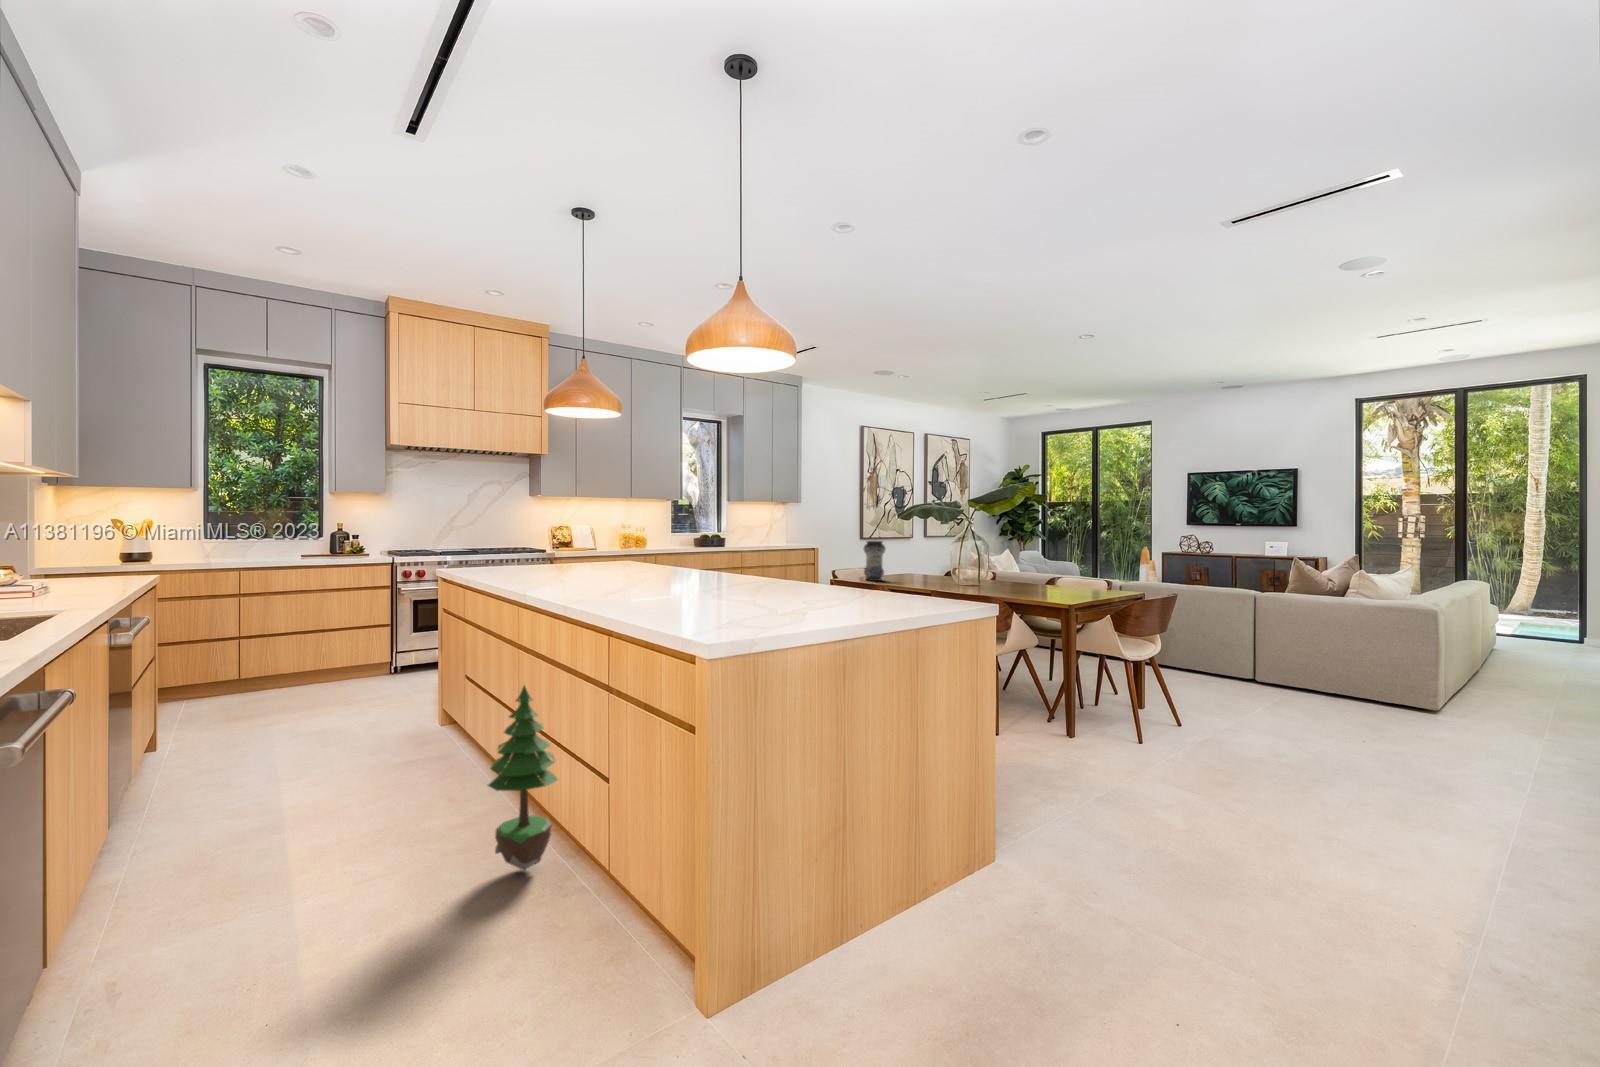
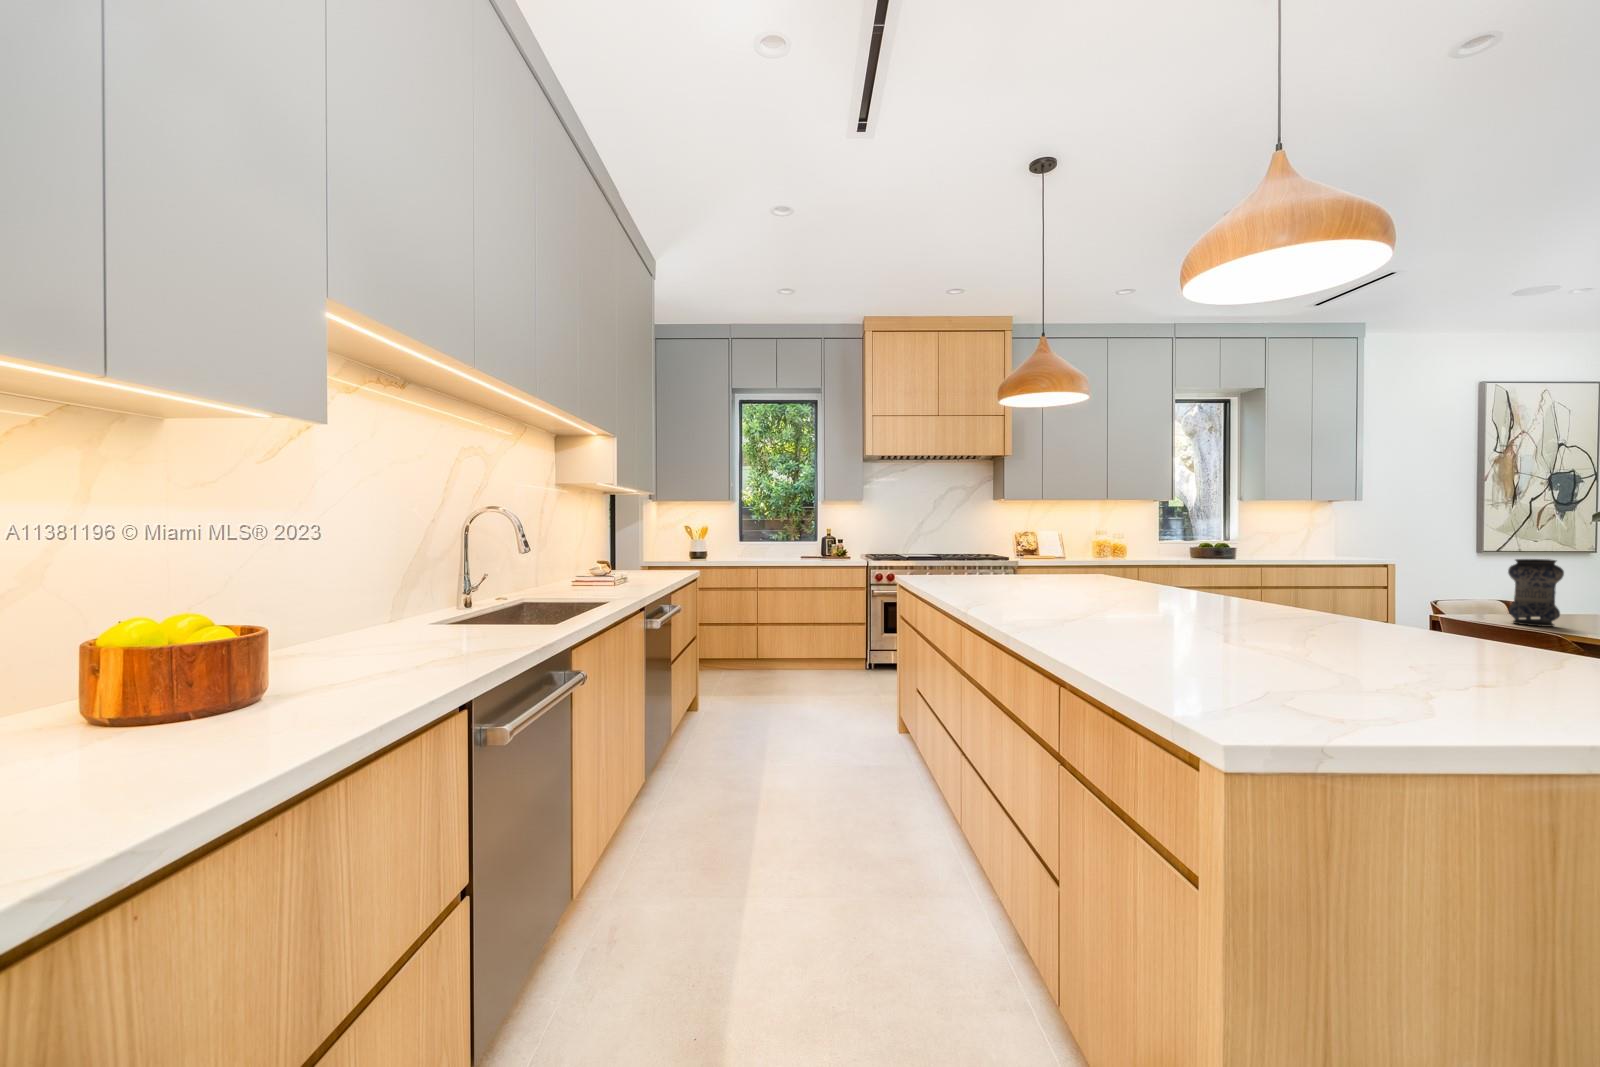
potted tree: present [488,686,558,870] -> none [853,750,943,1001]

